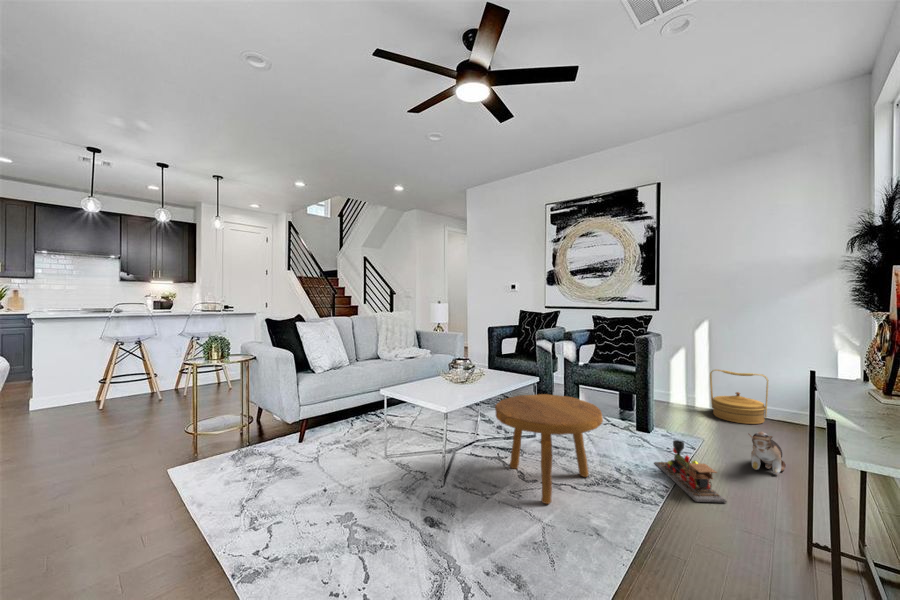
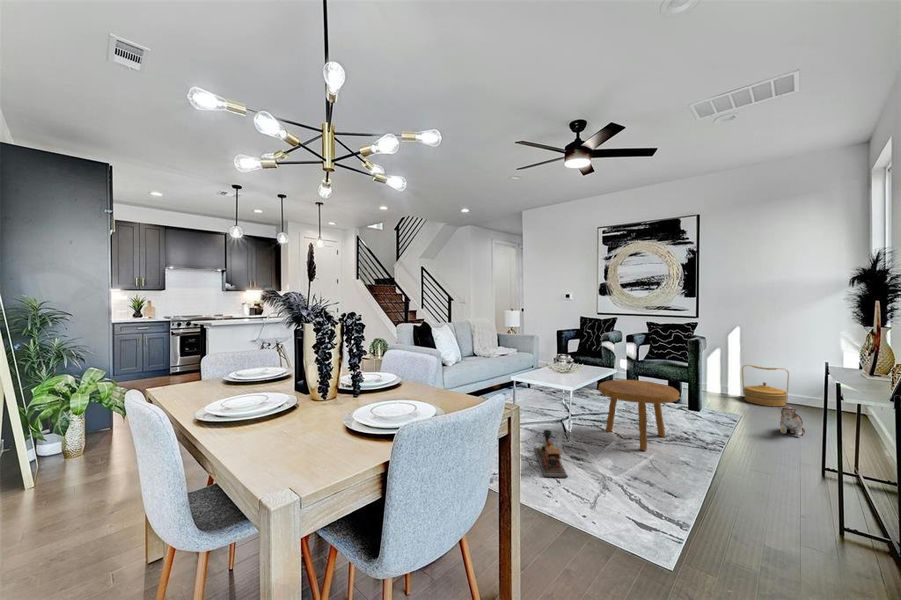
toy train: present [655,440,726,502] -> present [534,430,568,477]

